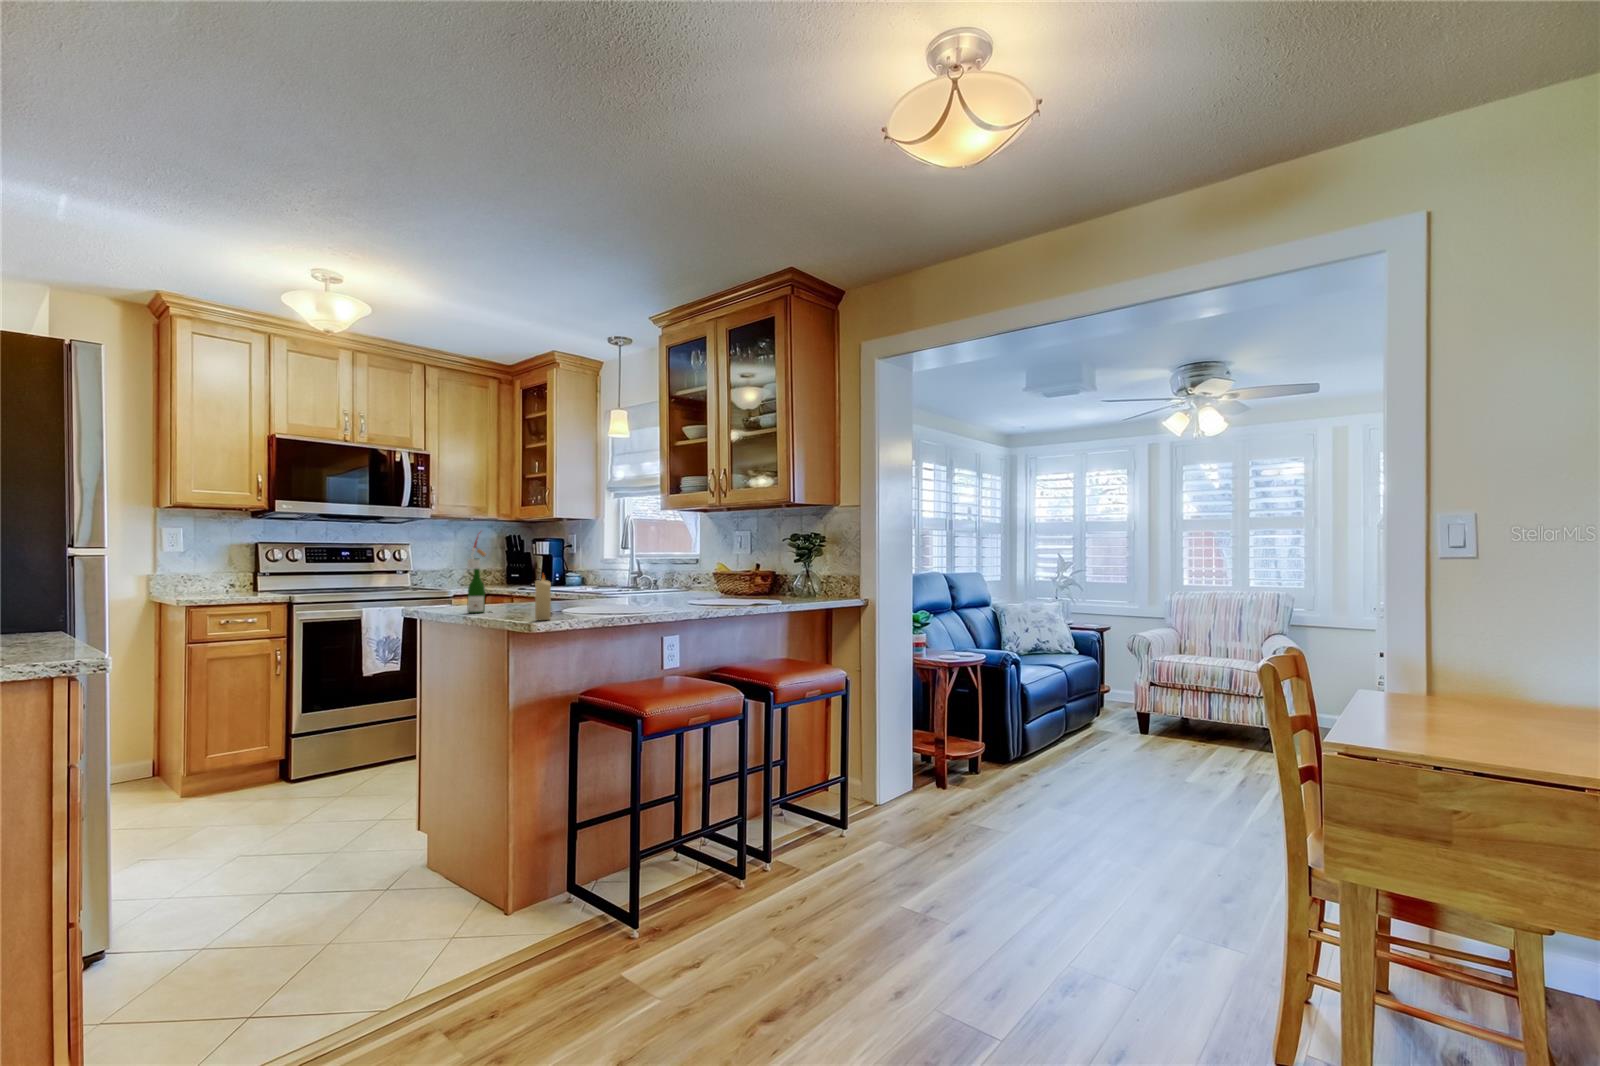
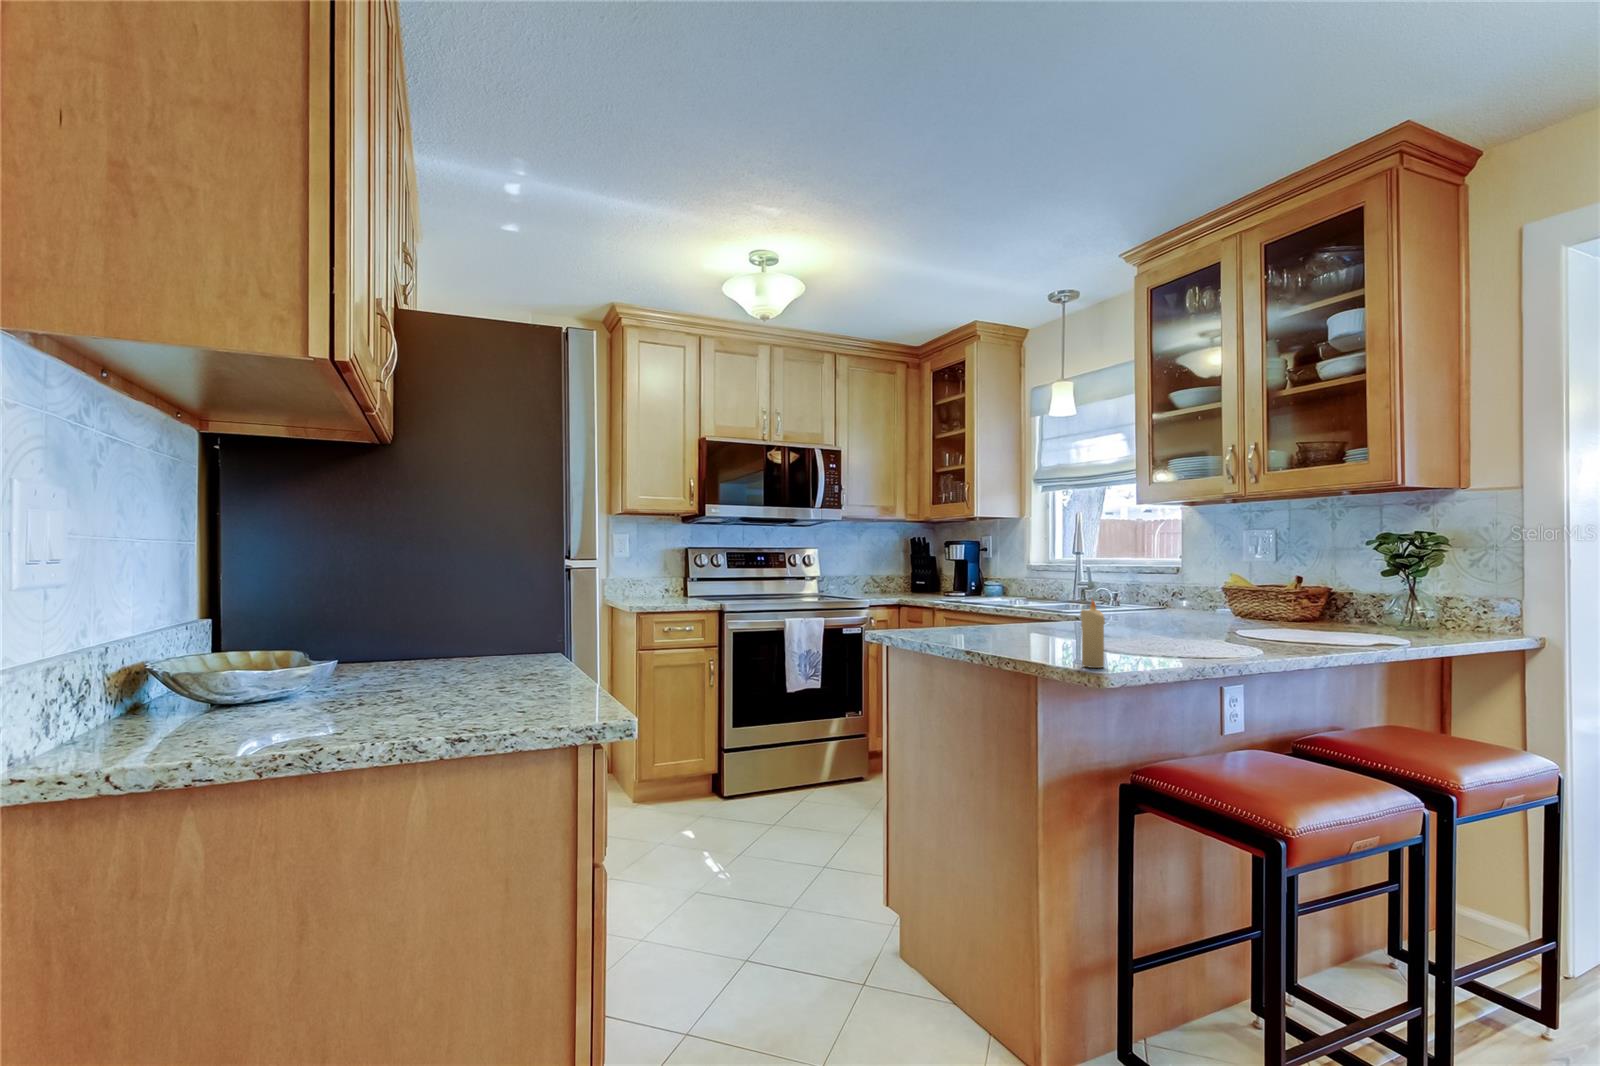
wine bottle: present [468,537,486,613] -> none [949,536,983,644]

